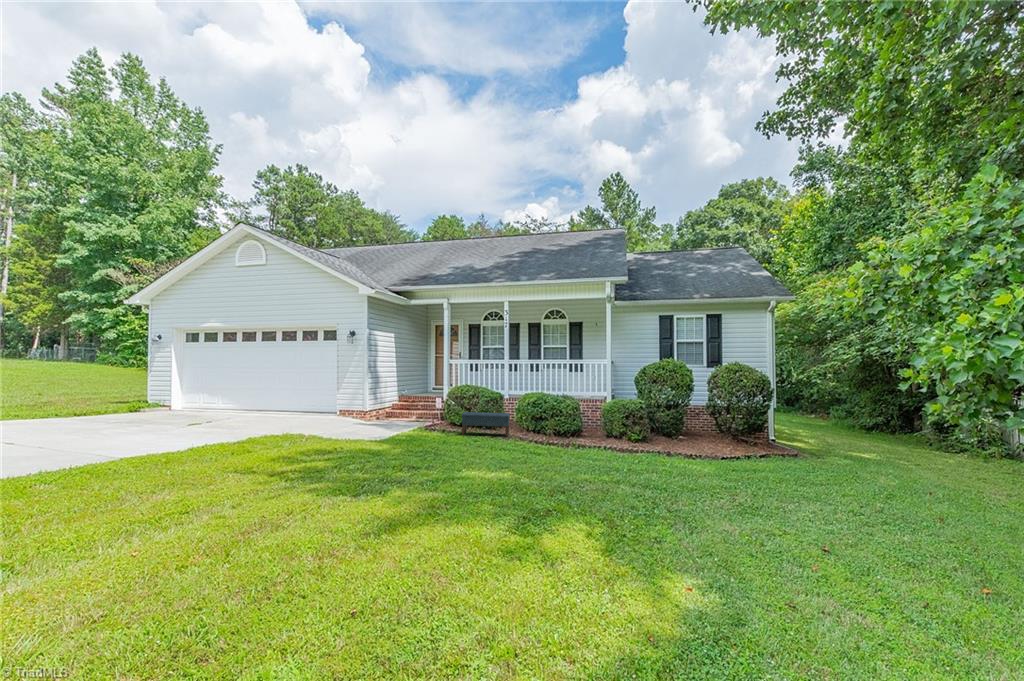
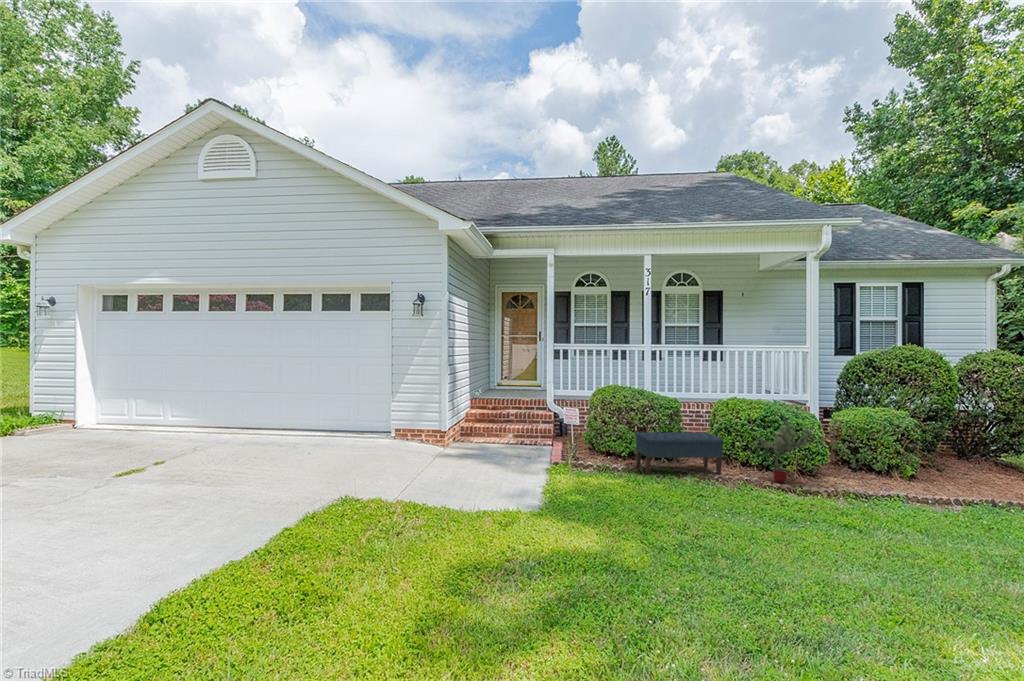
potted tree: none [522,402,549,440] -> present [753,419,812,483]

